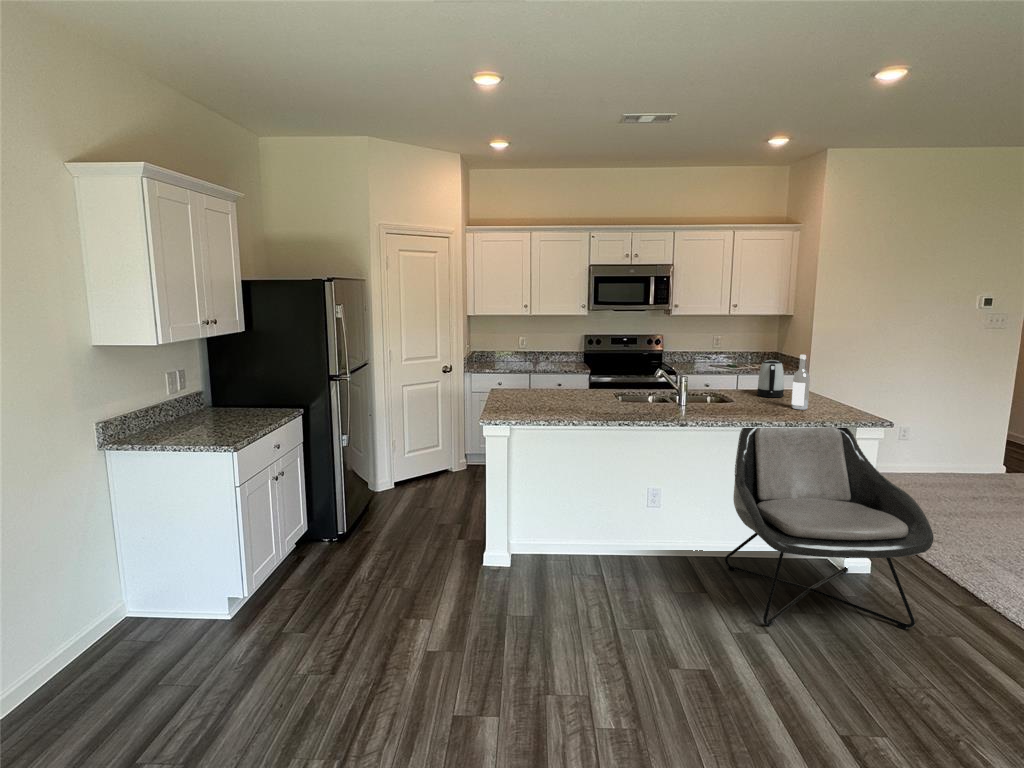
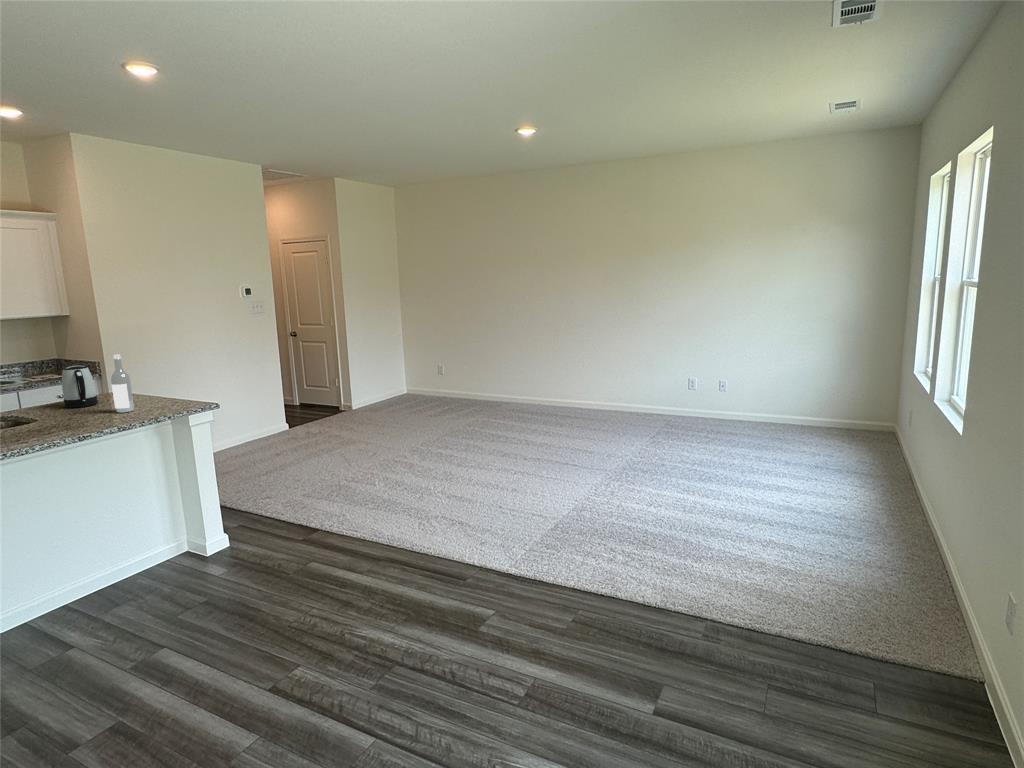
lounge chair: present [725,427,934,630] -> none [65,416,282,642]

